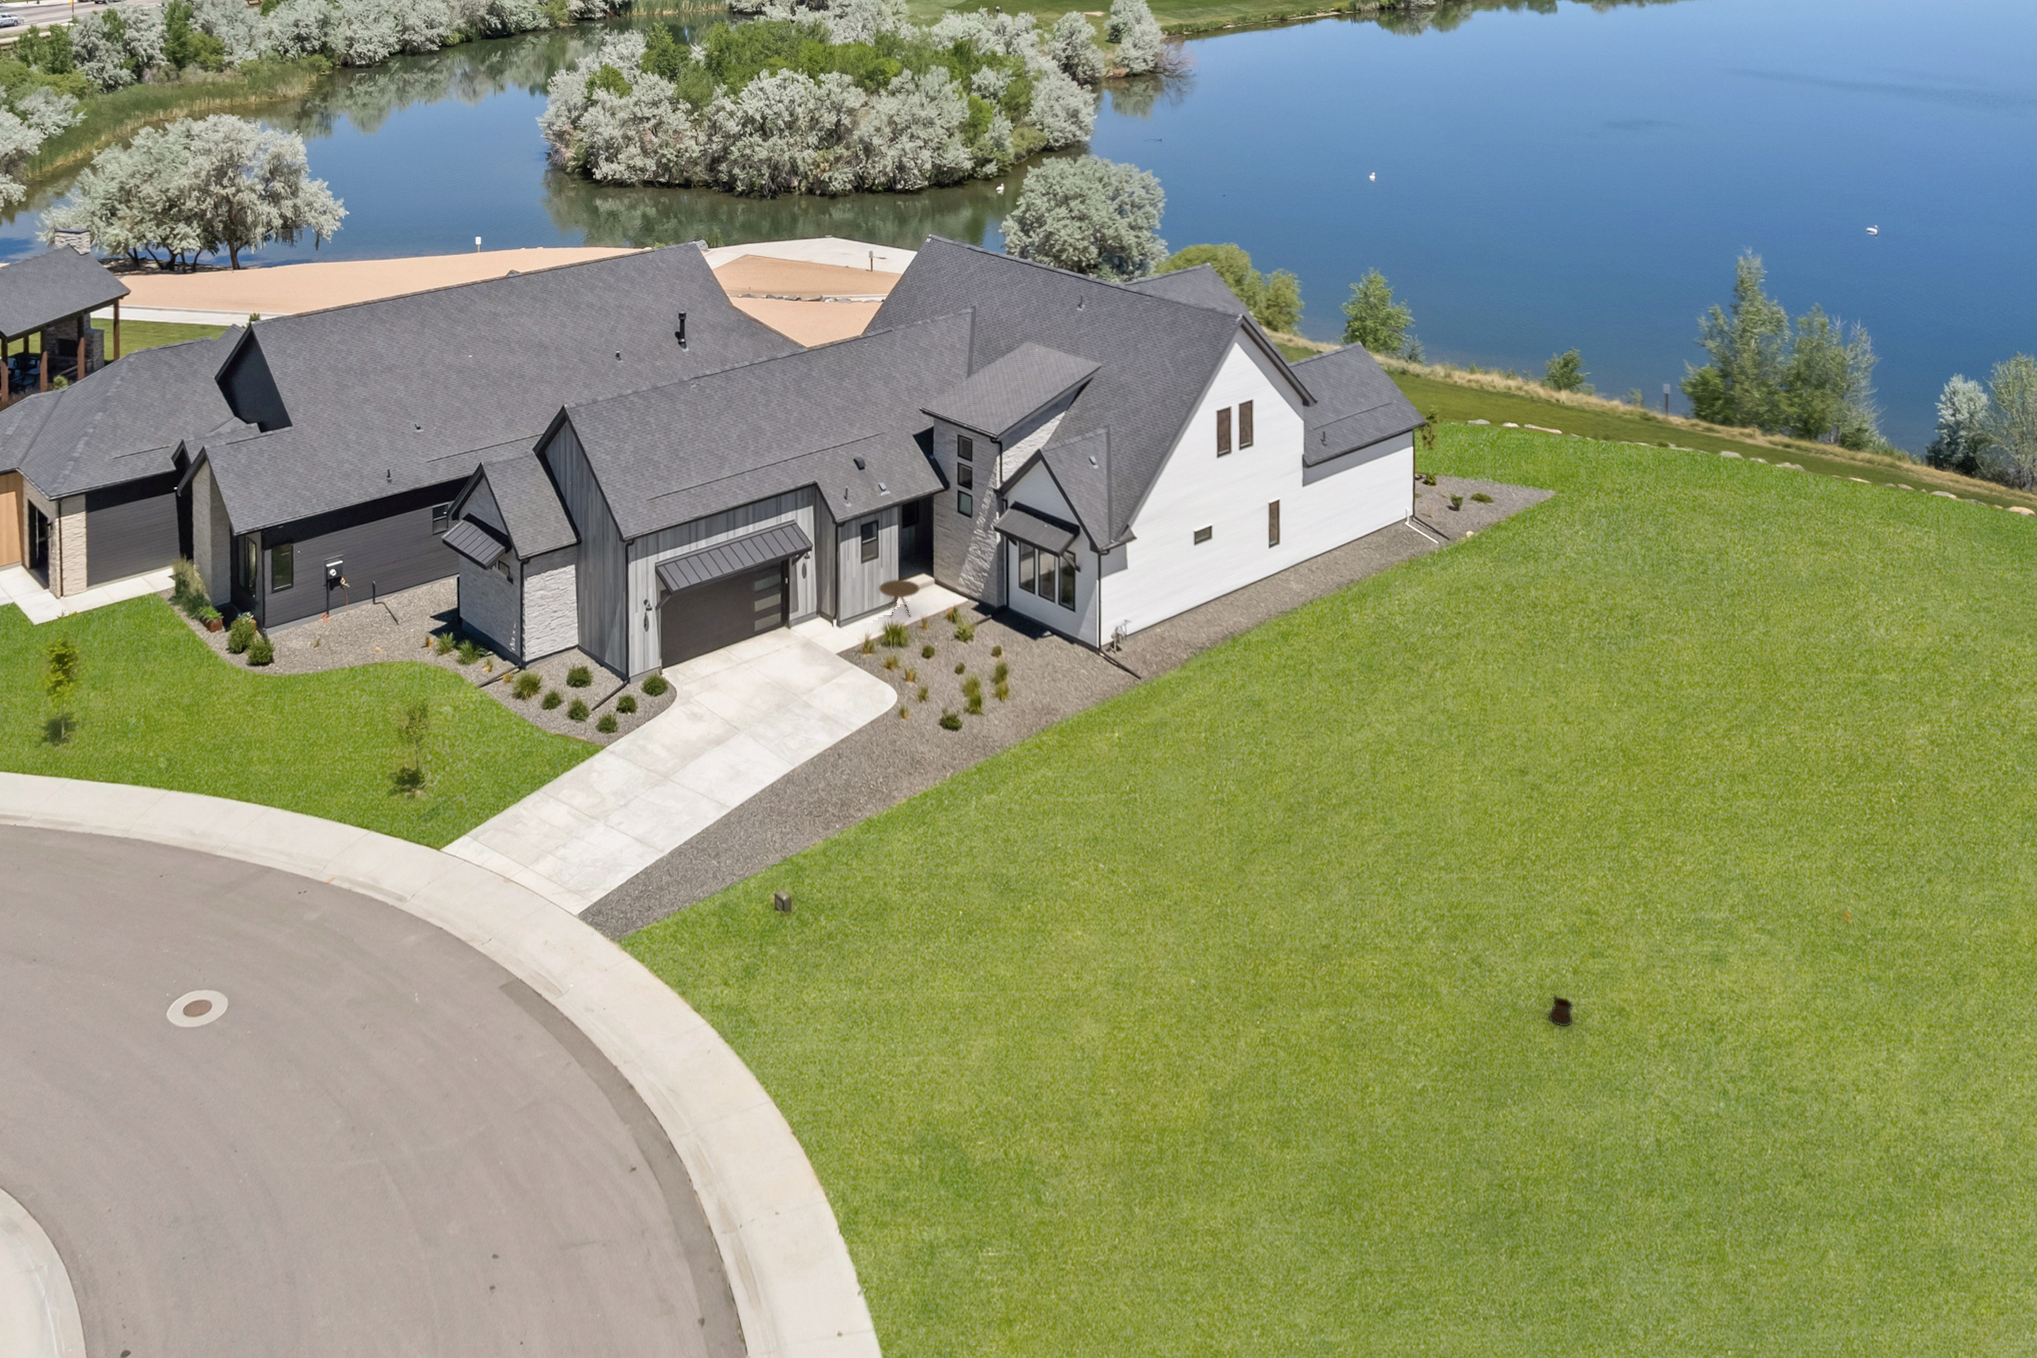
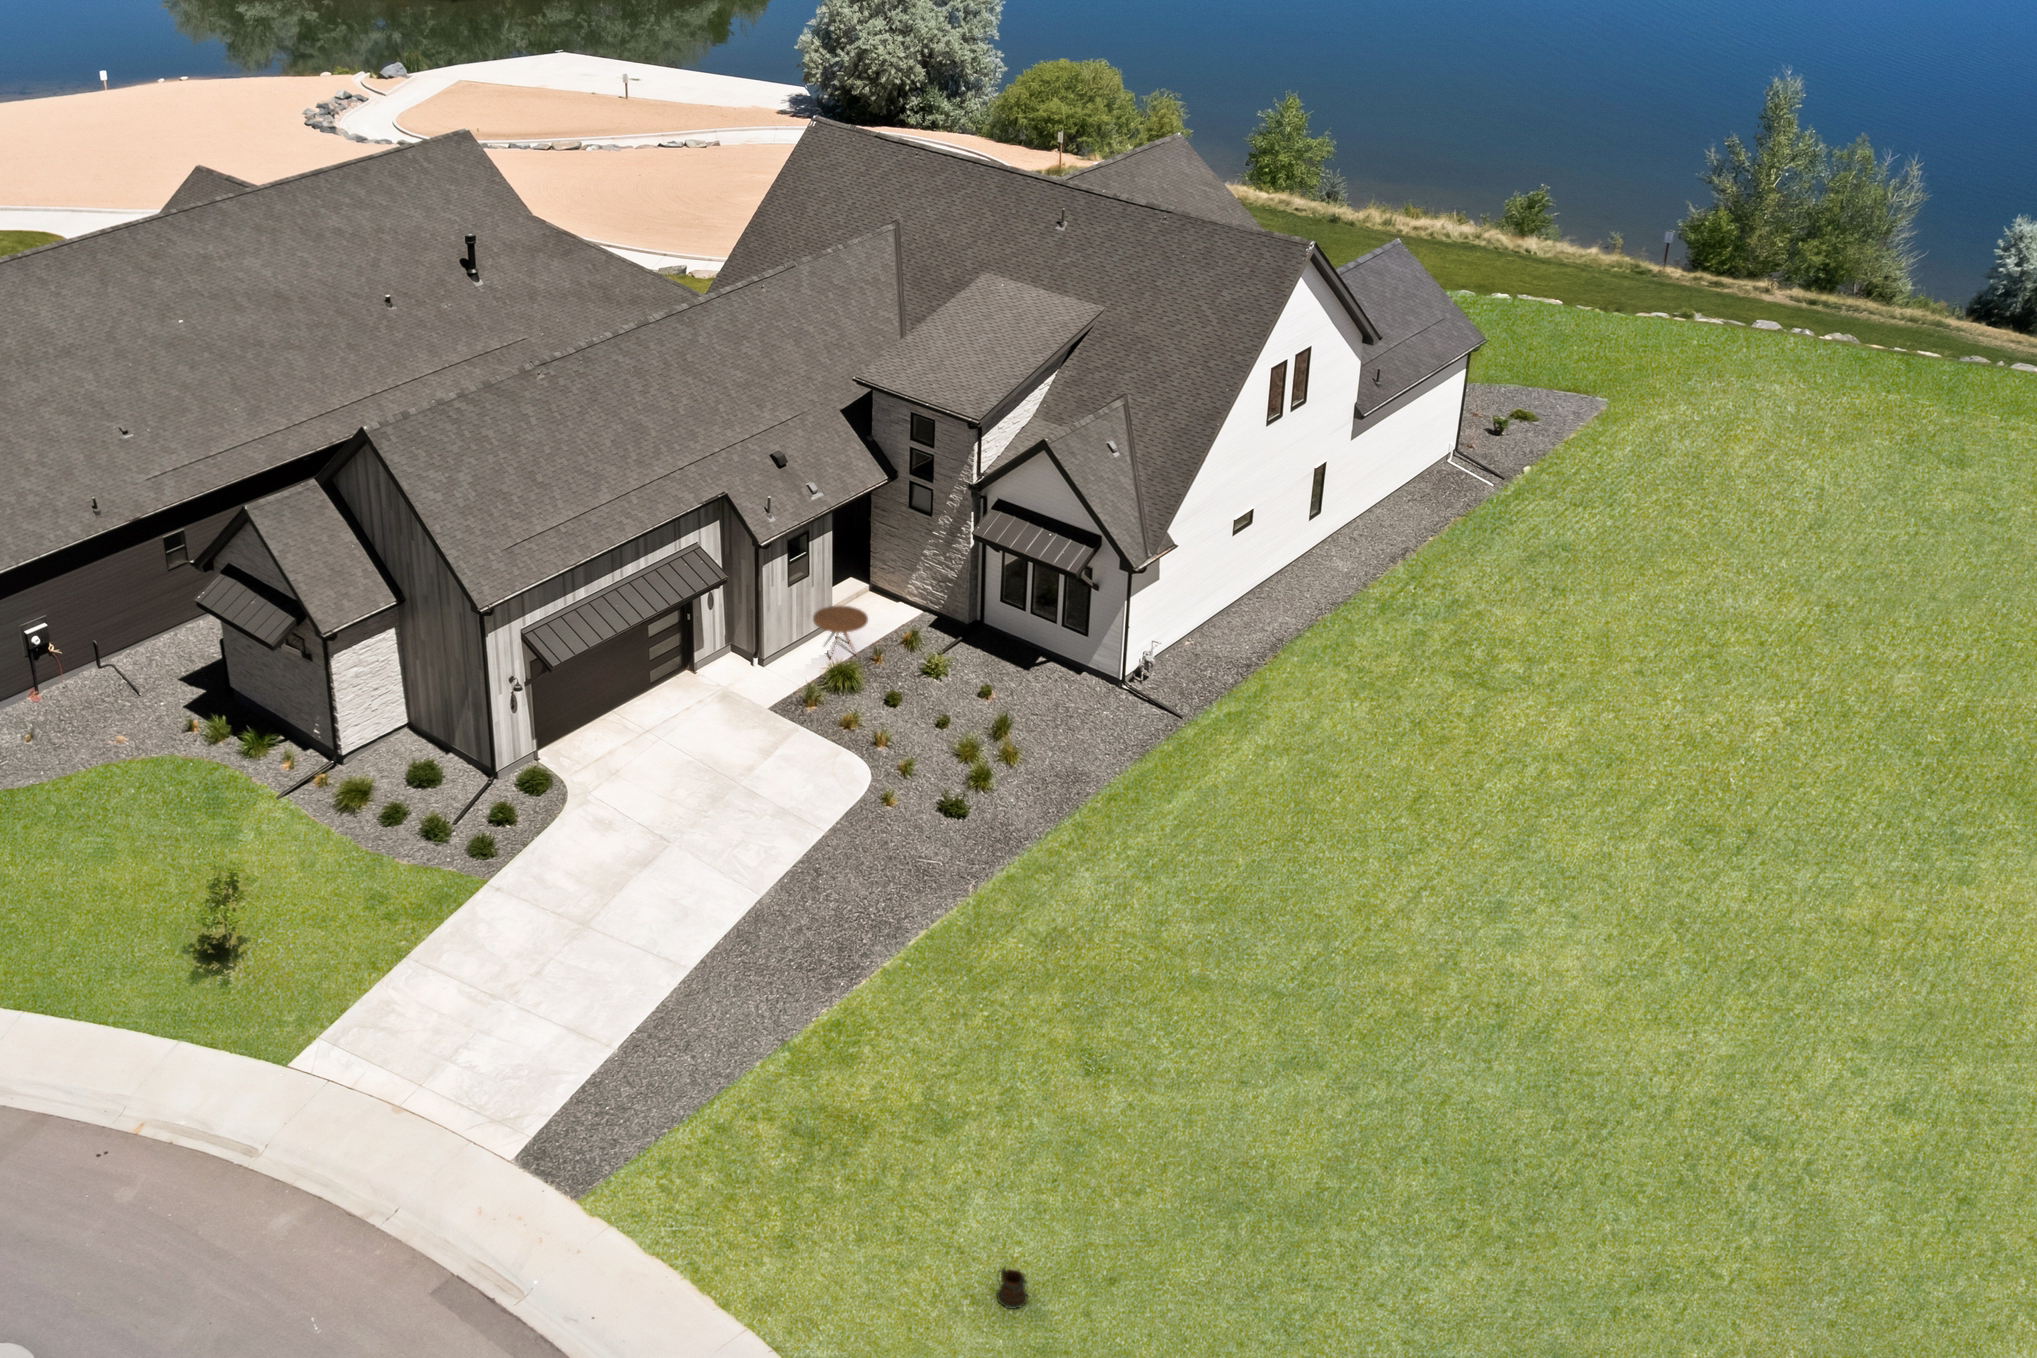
bucket: present [1549,996,1573,1026] -> present [997,1268,1027,1309]

